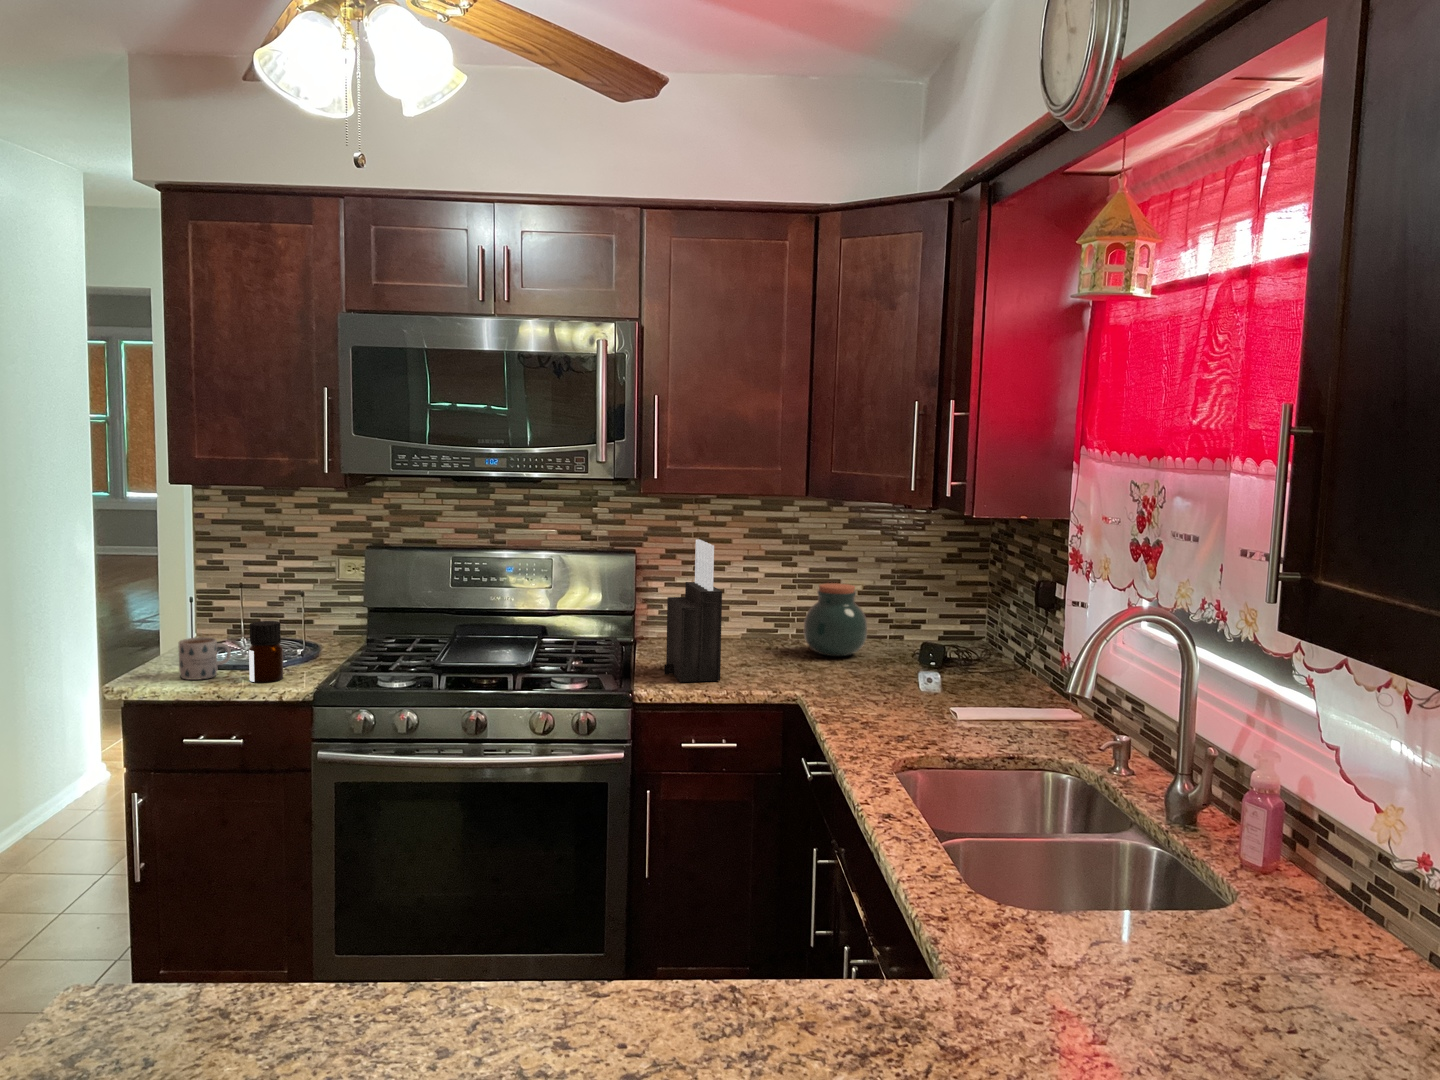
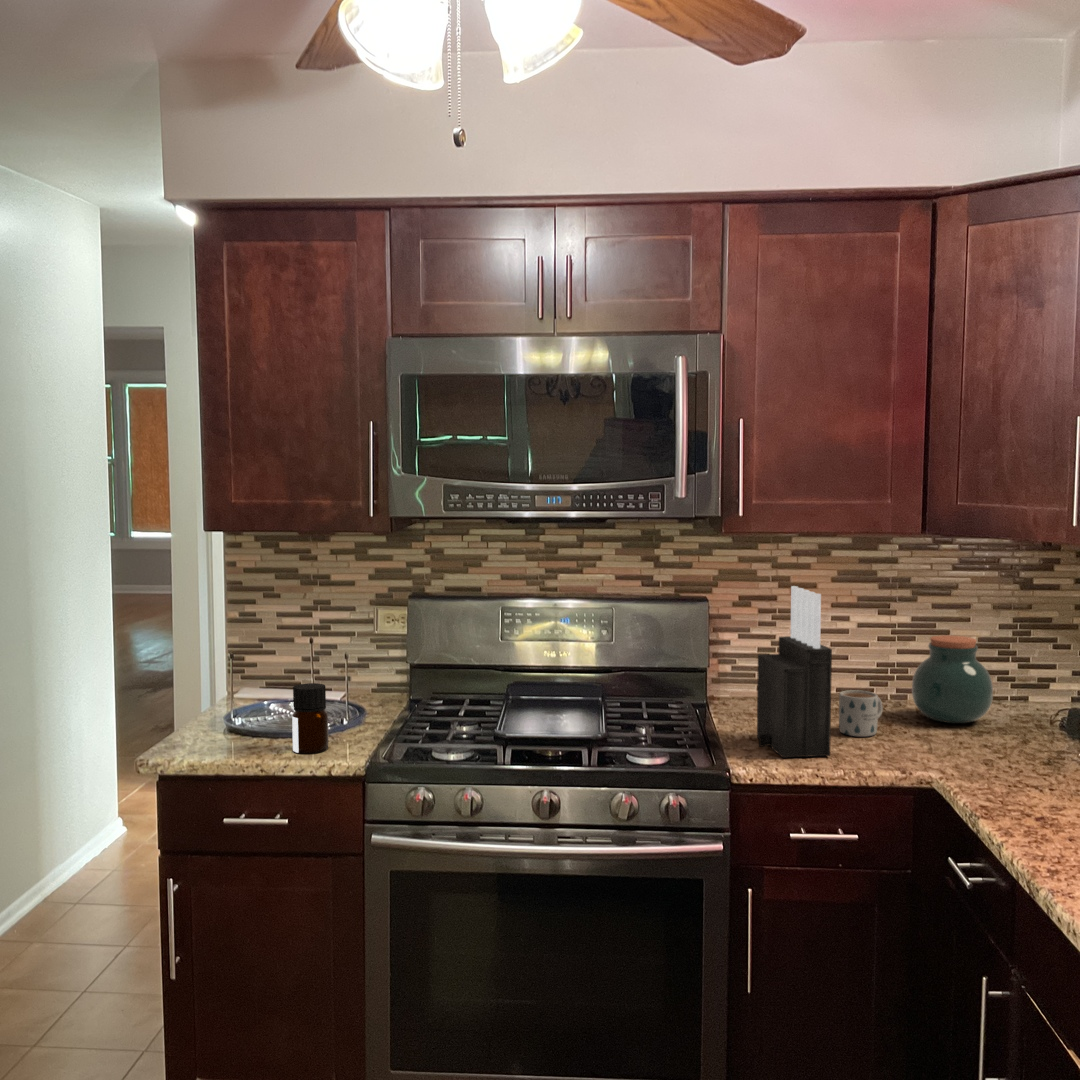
mug: present [179,637,231,680] -> present [839,690,883,737]

